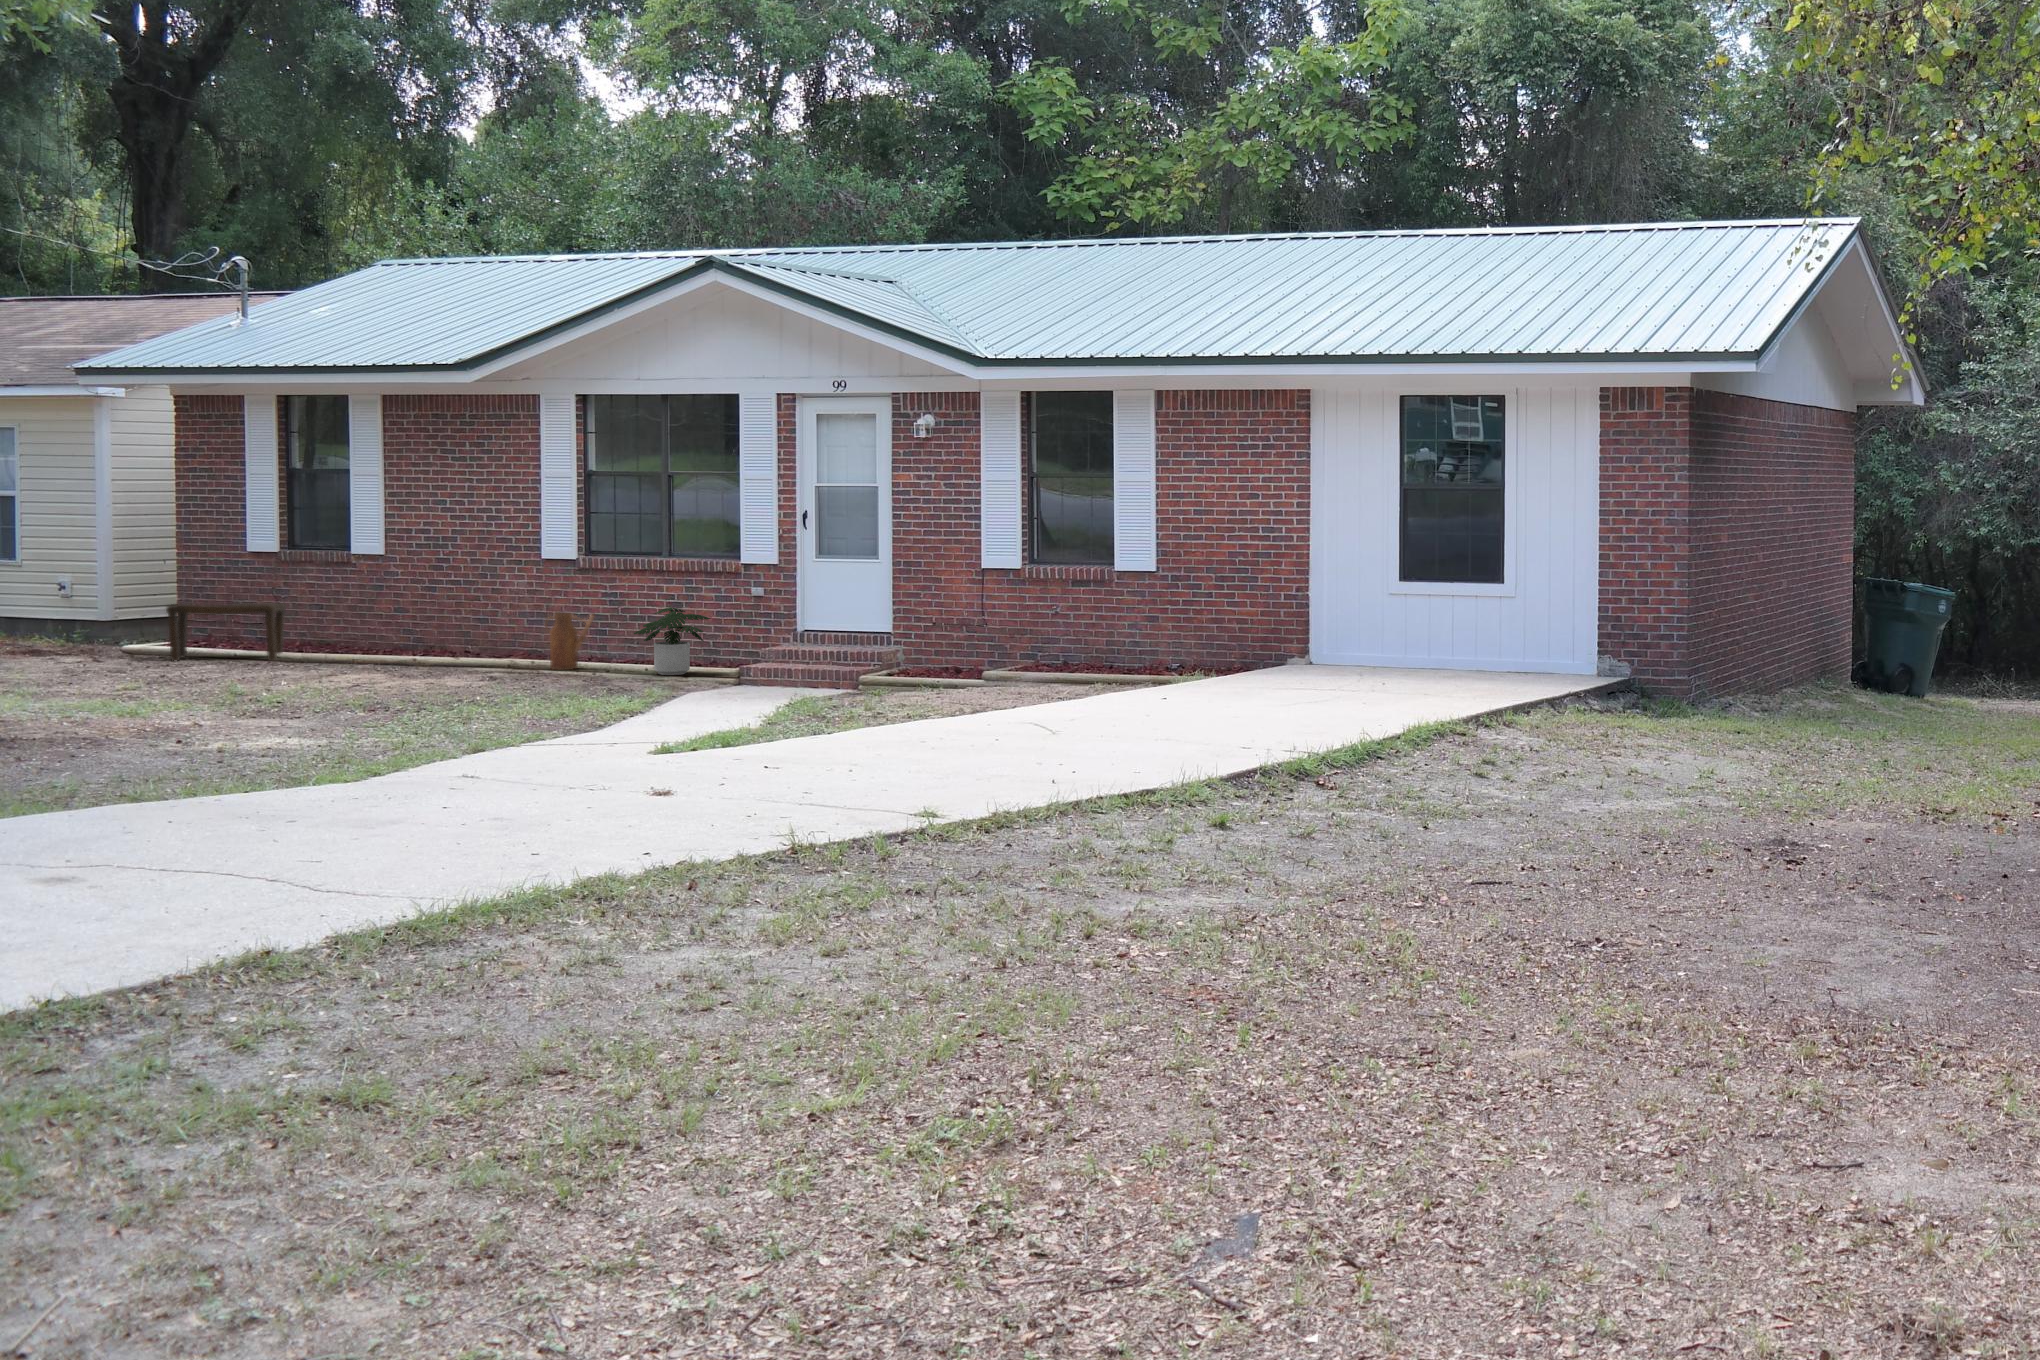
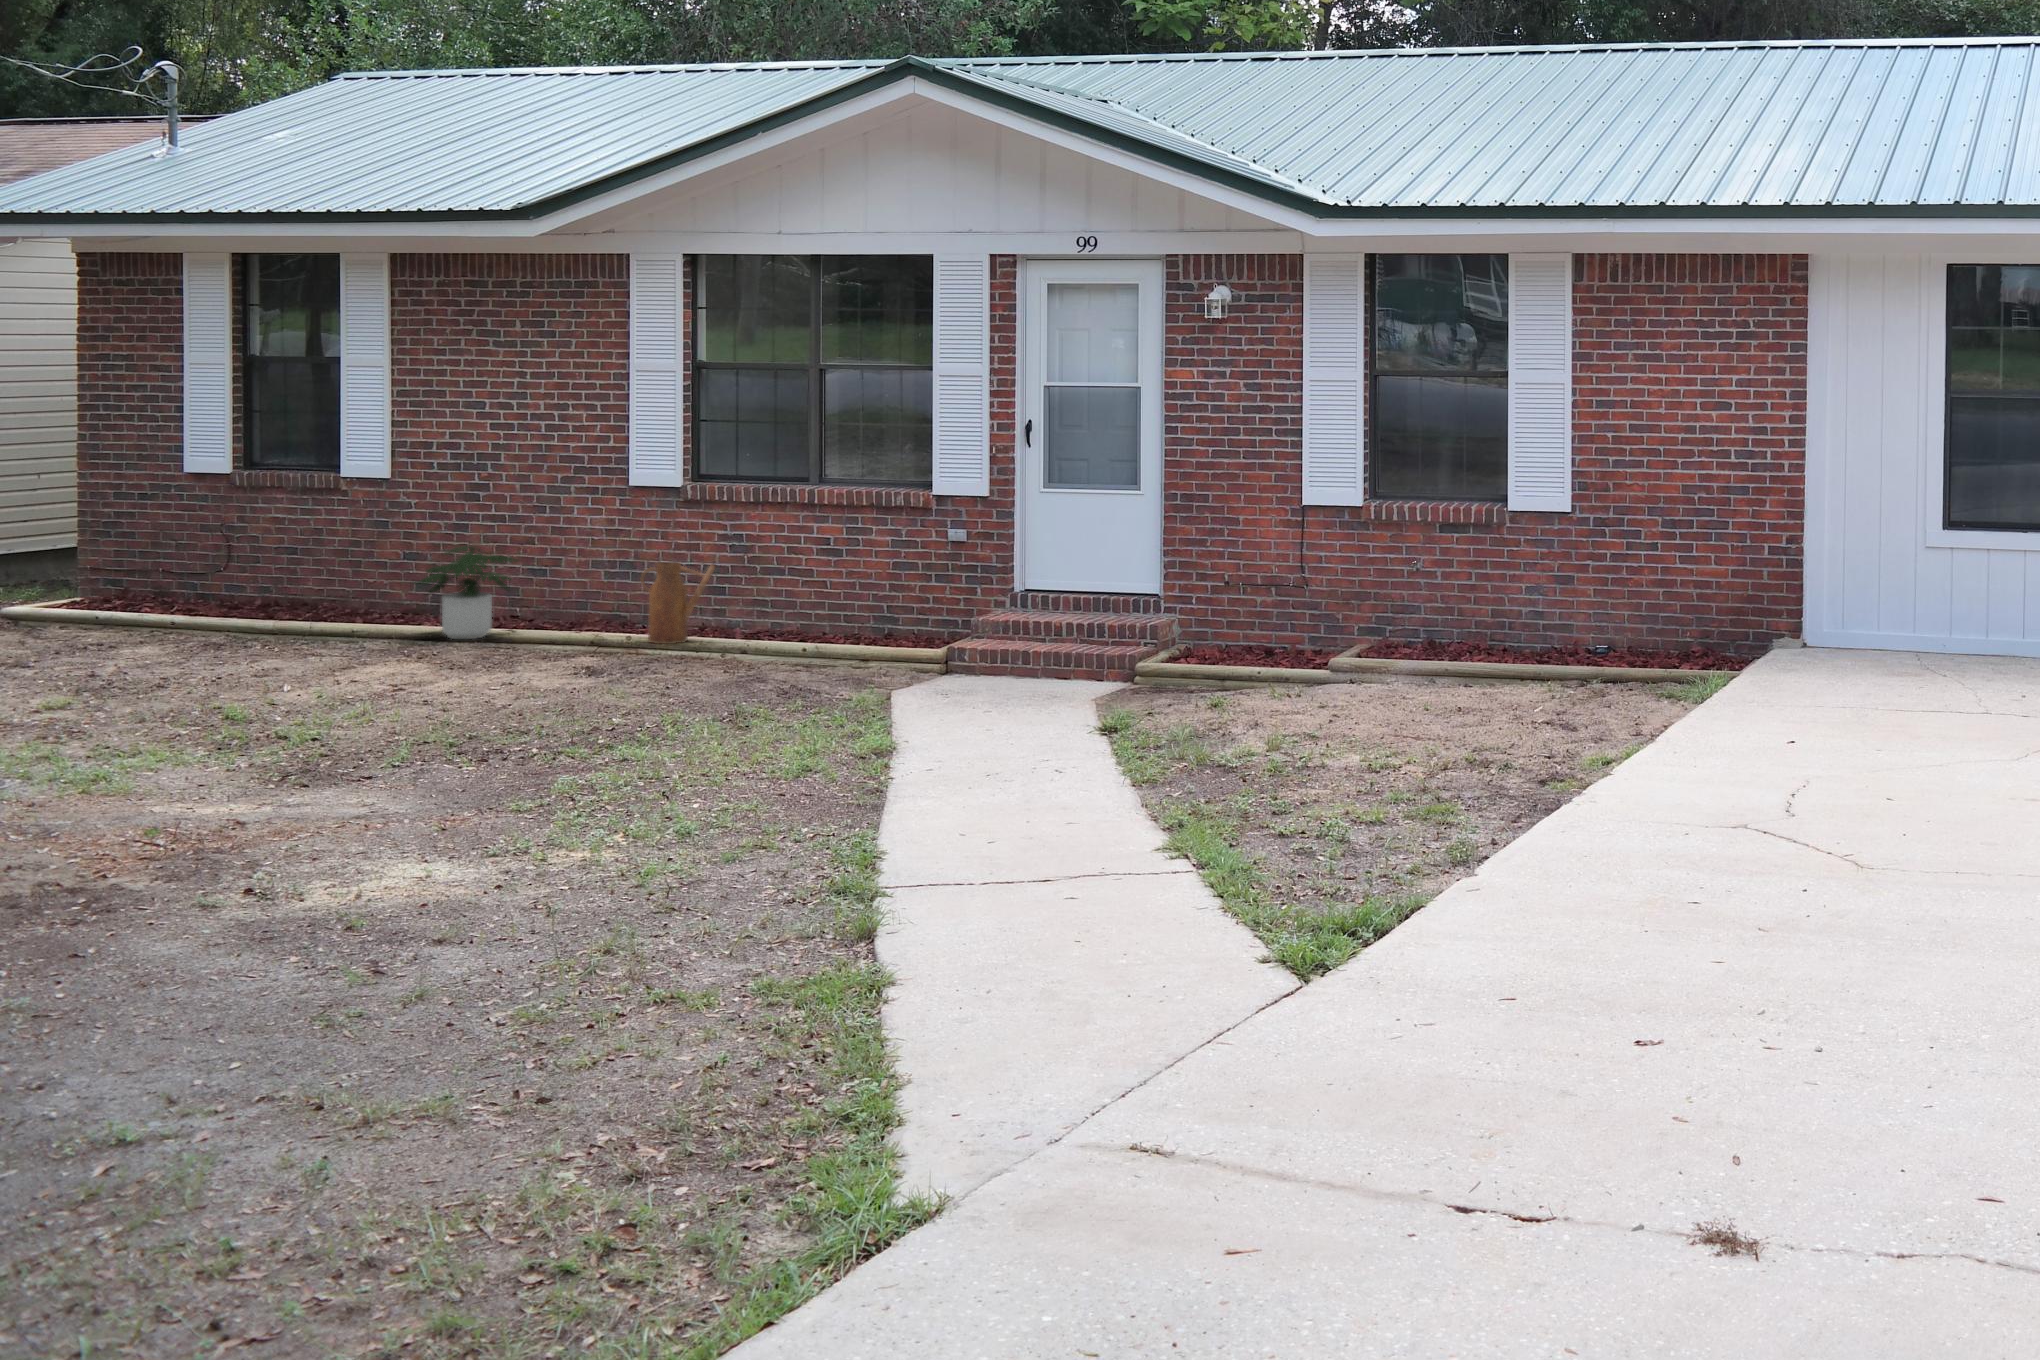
bench: present [166,603,287,661] -> none [73,545,243,632]
potted plant: present [634,608,710,675] -> present [414,546,518,639]

